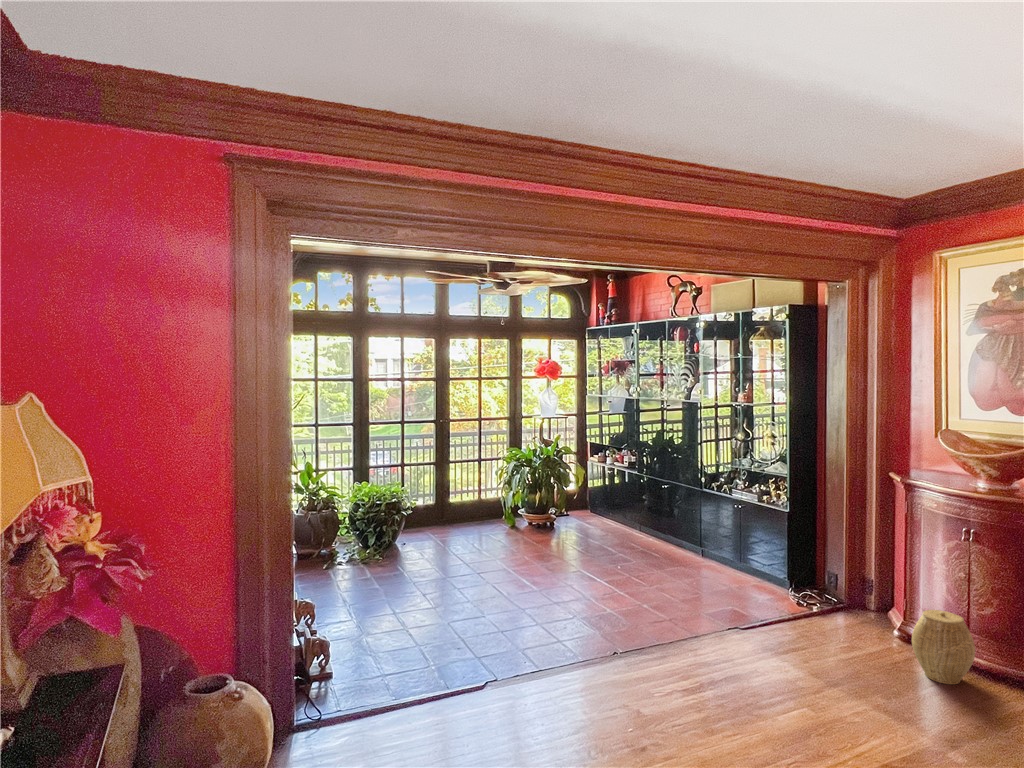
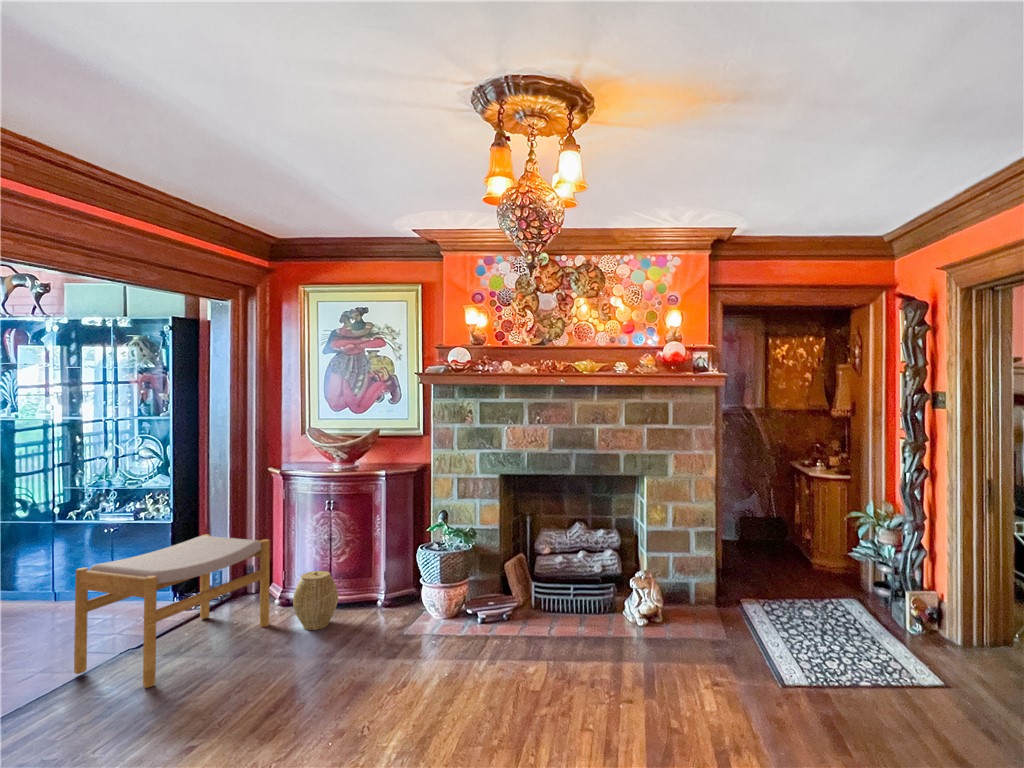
footstool: none [698,535,885,674] -> present [74,534,270,688]

